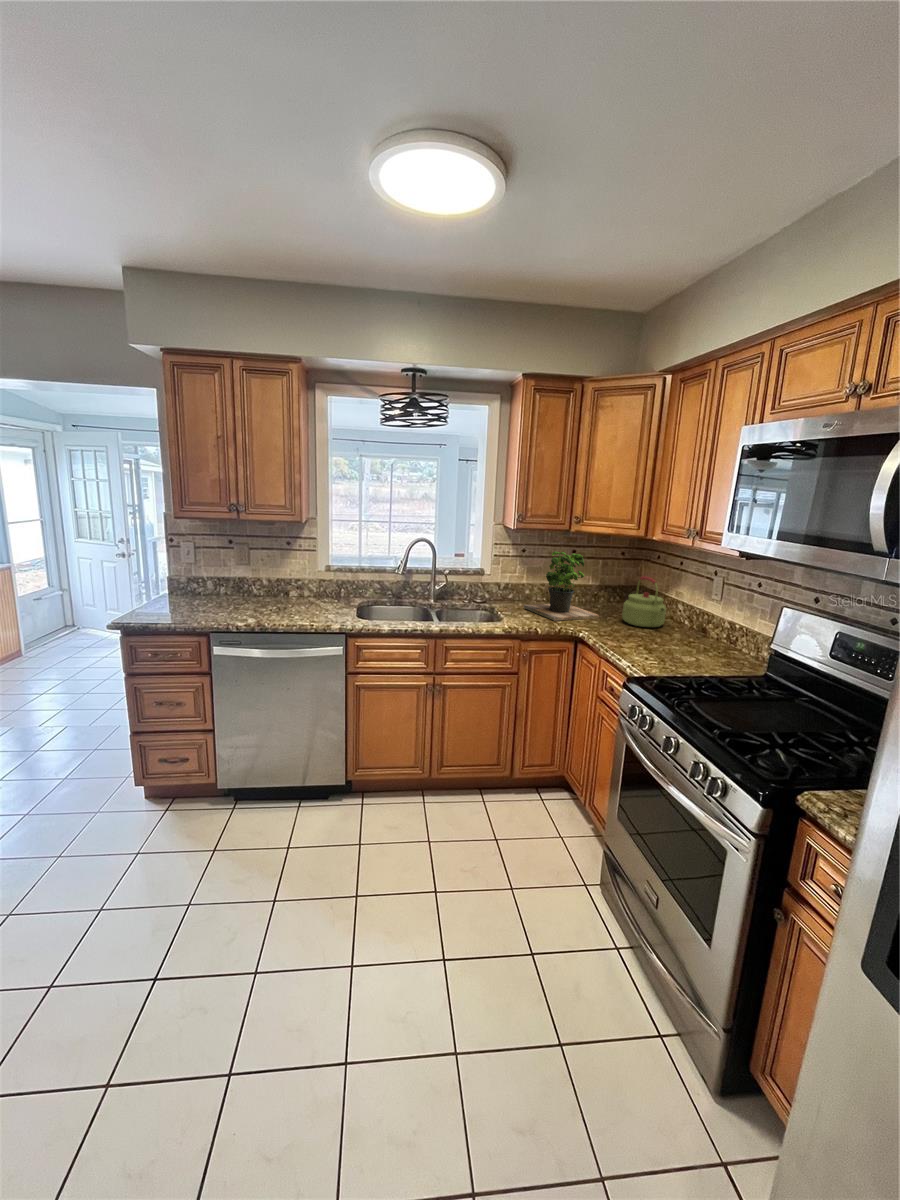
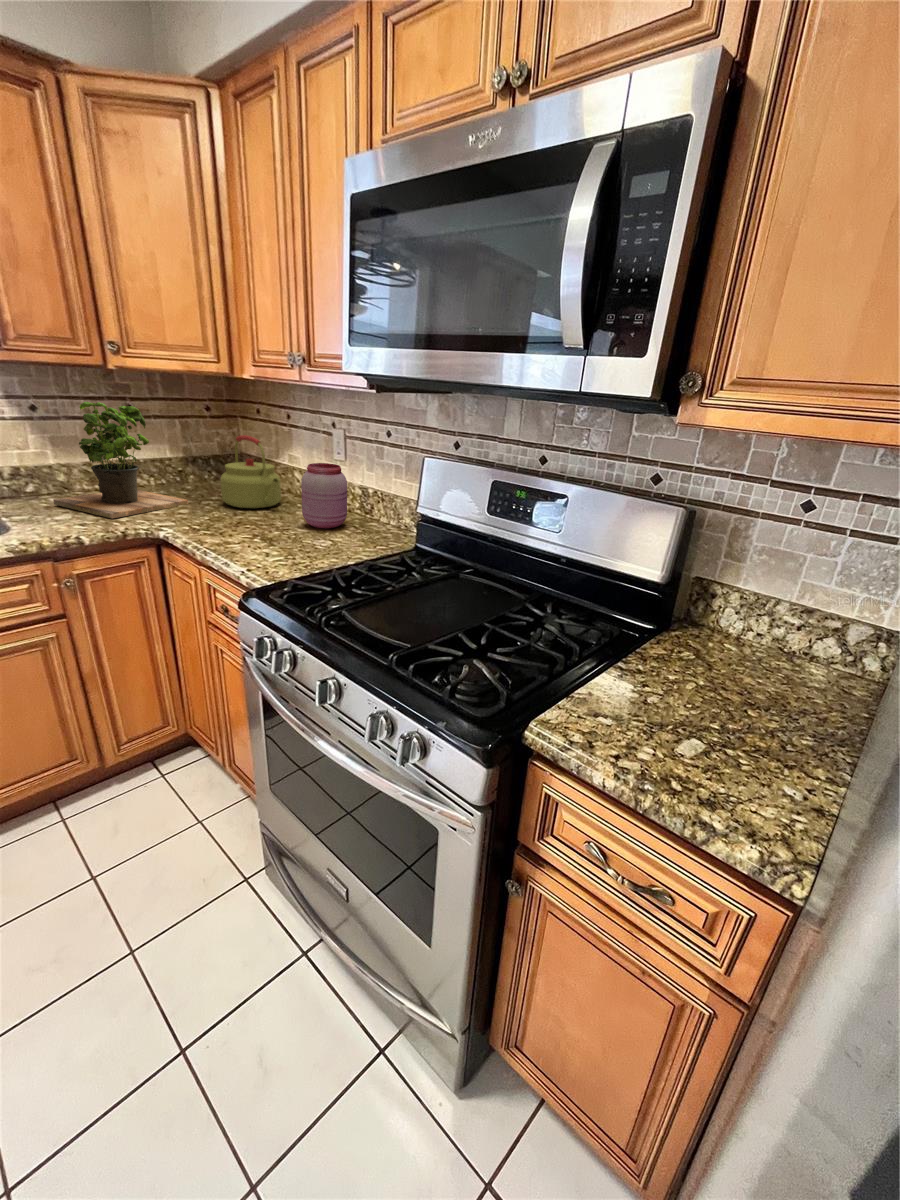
jar: none [678,601,717,649] -> present [301,463,347,528]

